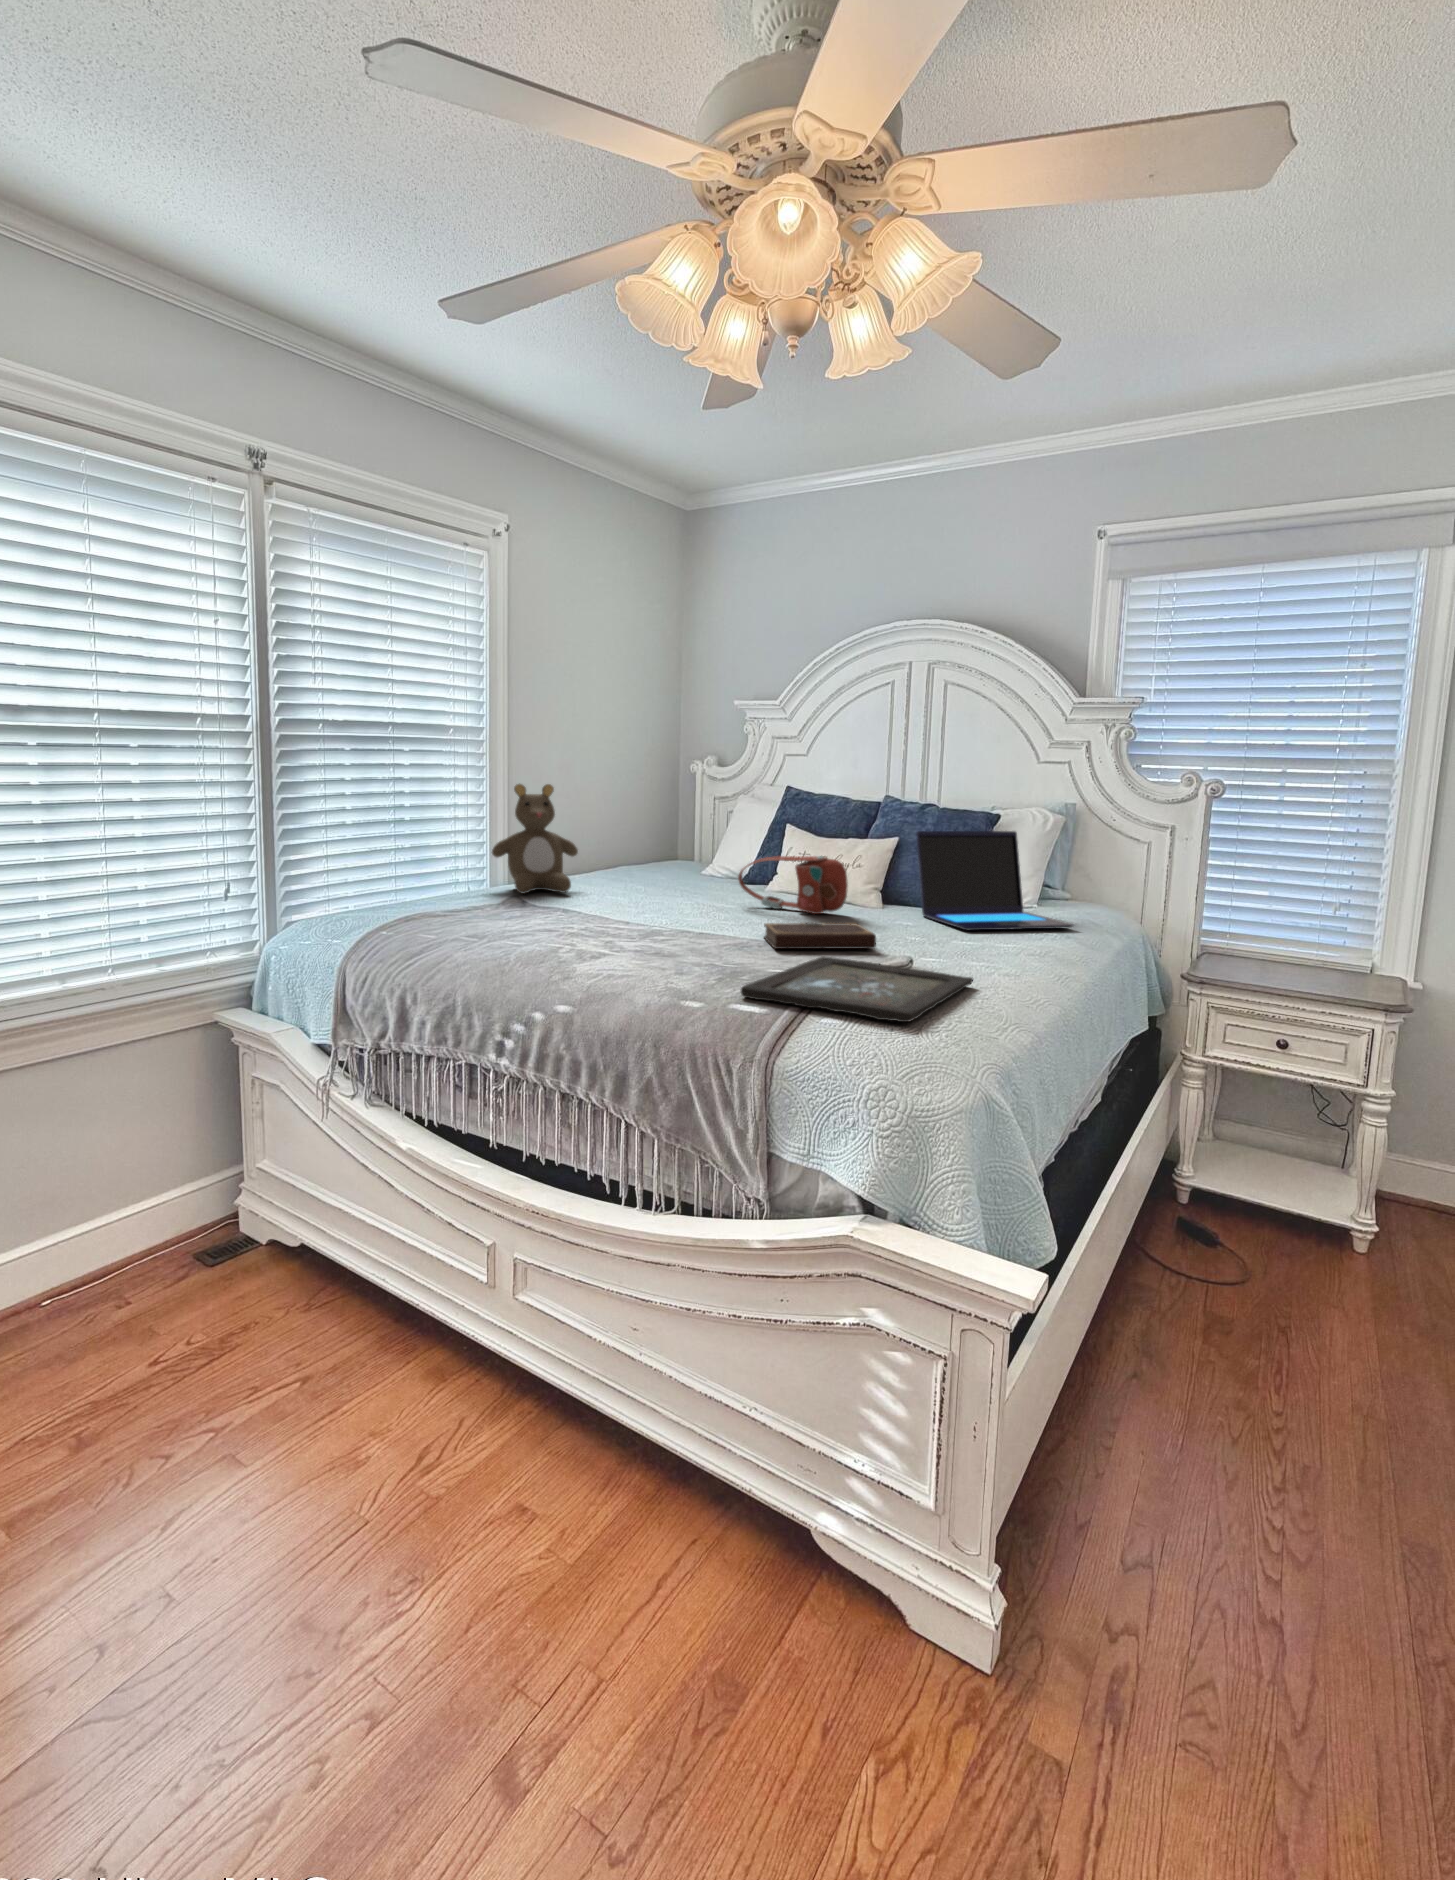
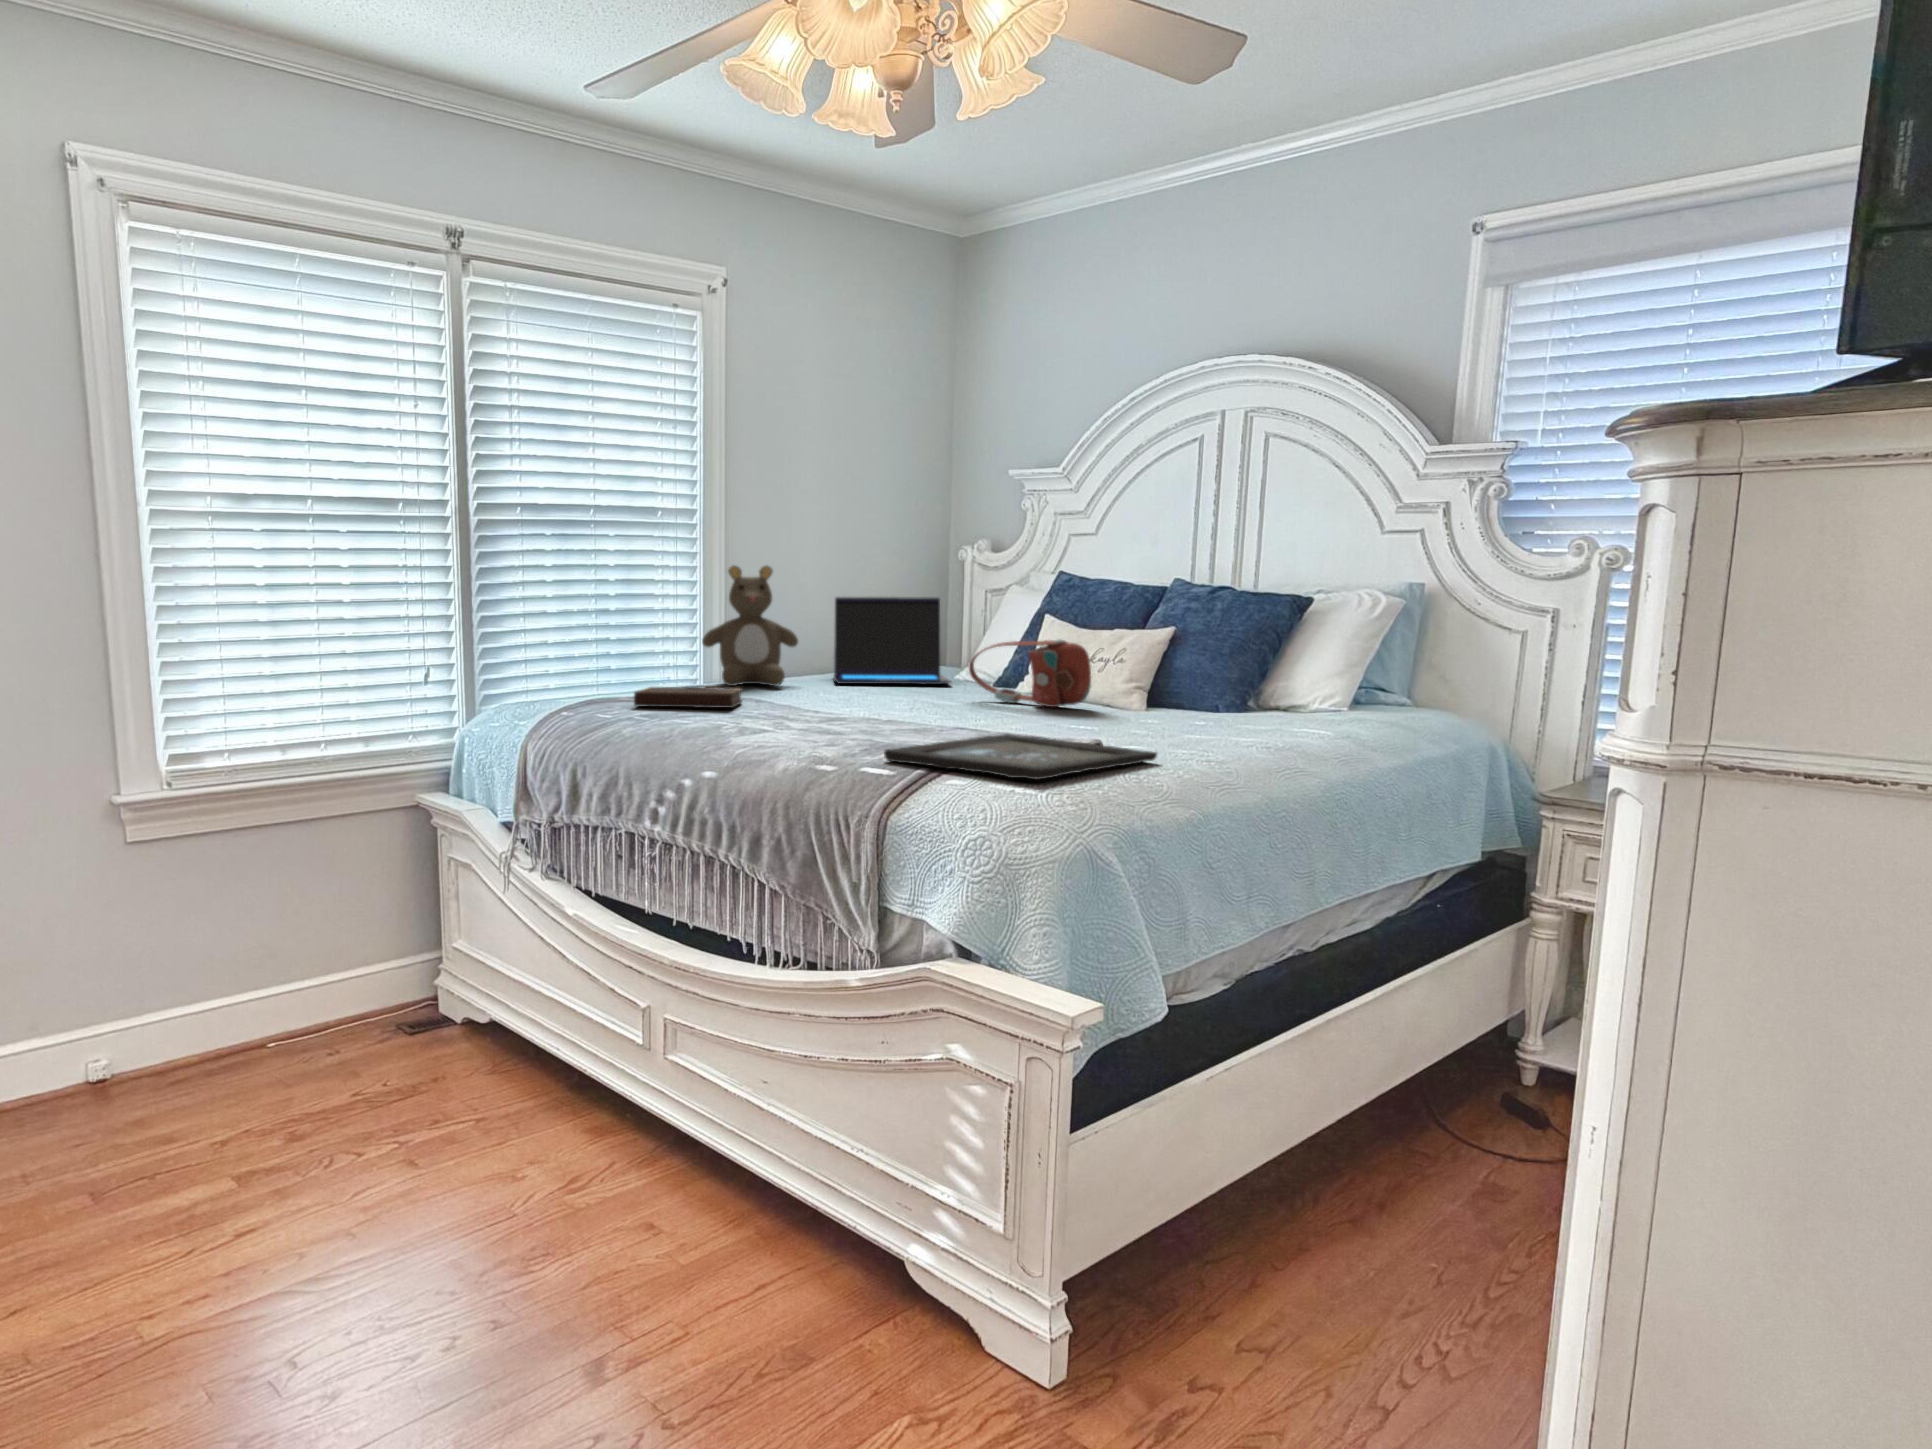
laptop: present [916,831,1075,930] -> present [833,597,950,684]
notebook: present [764,922,876,949] -> present [634,686,742,708]

